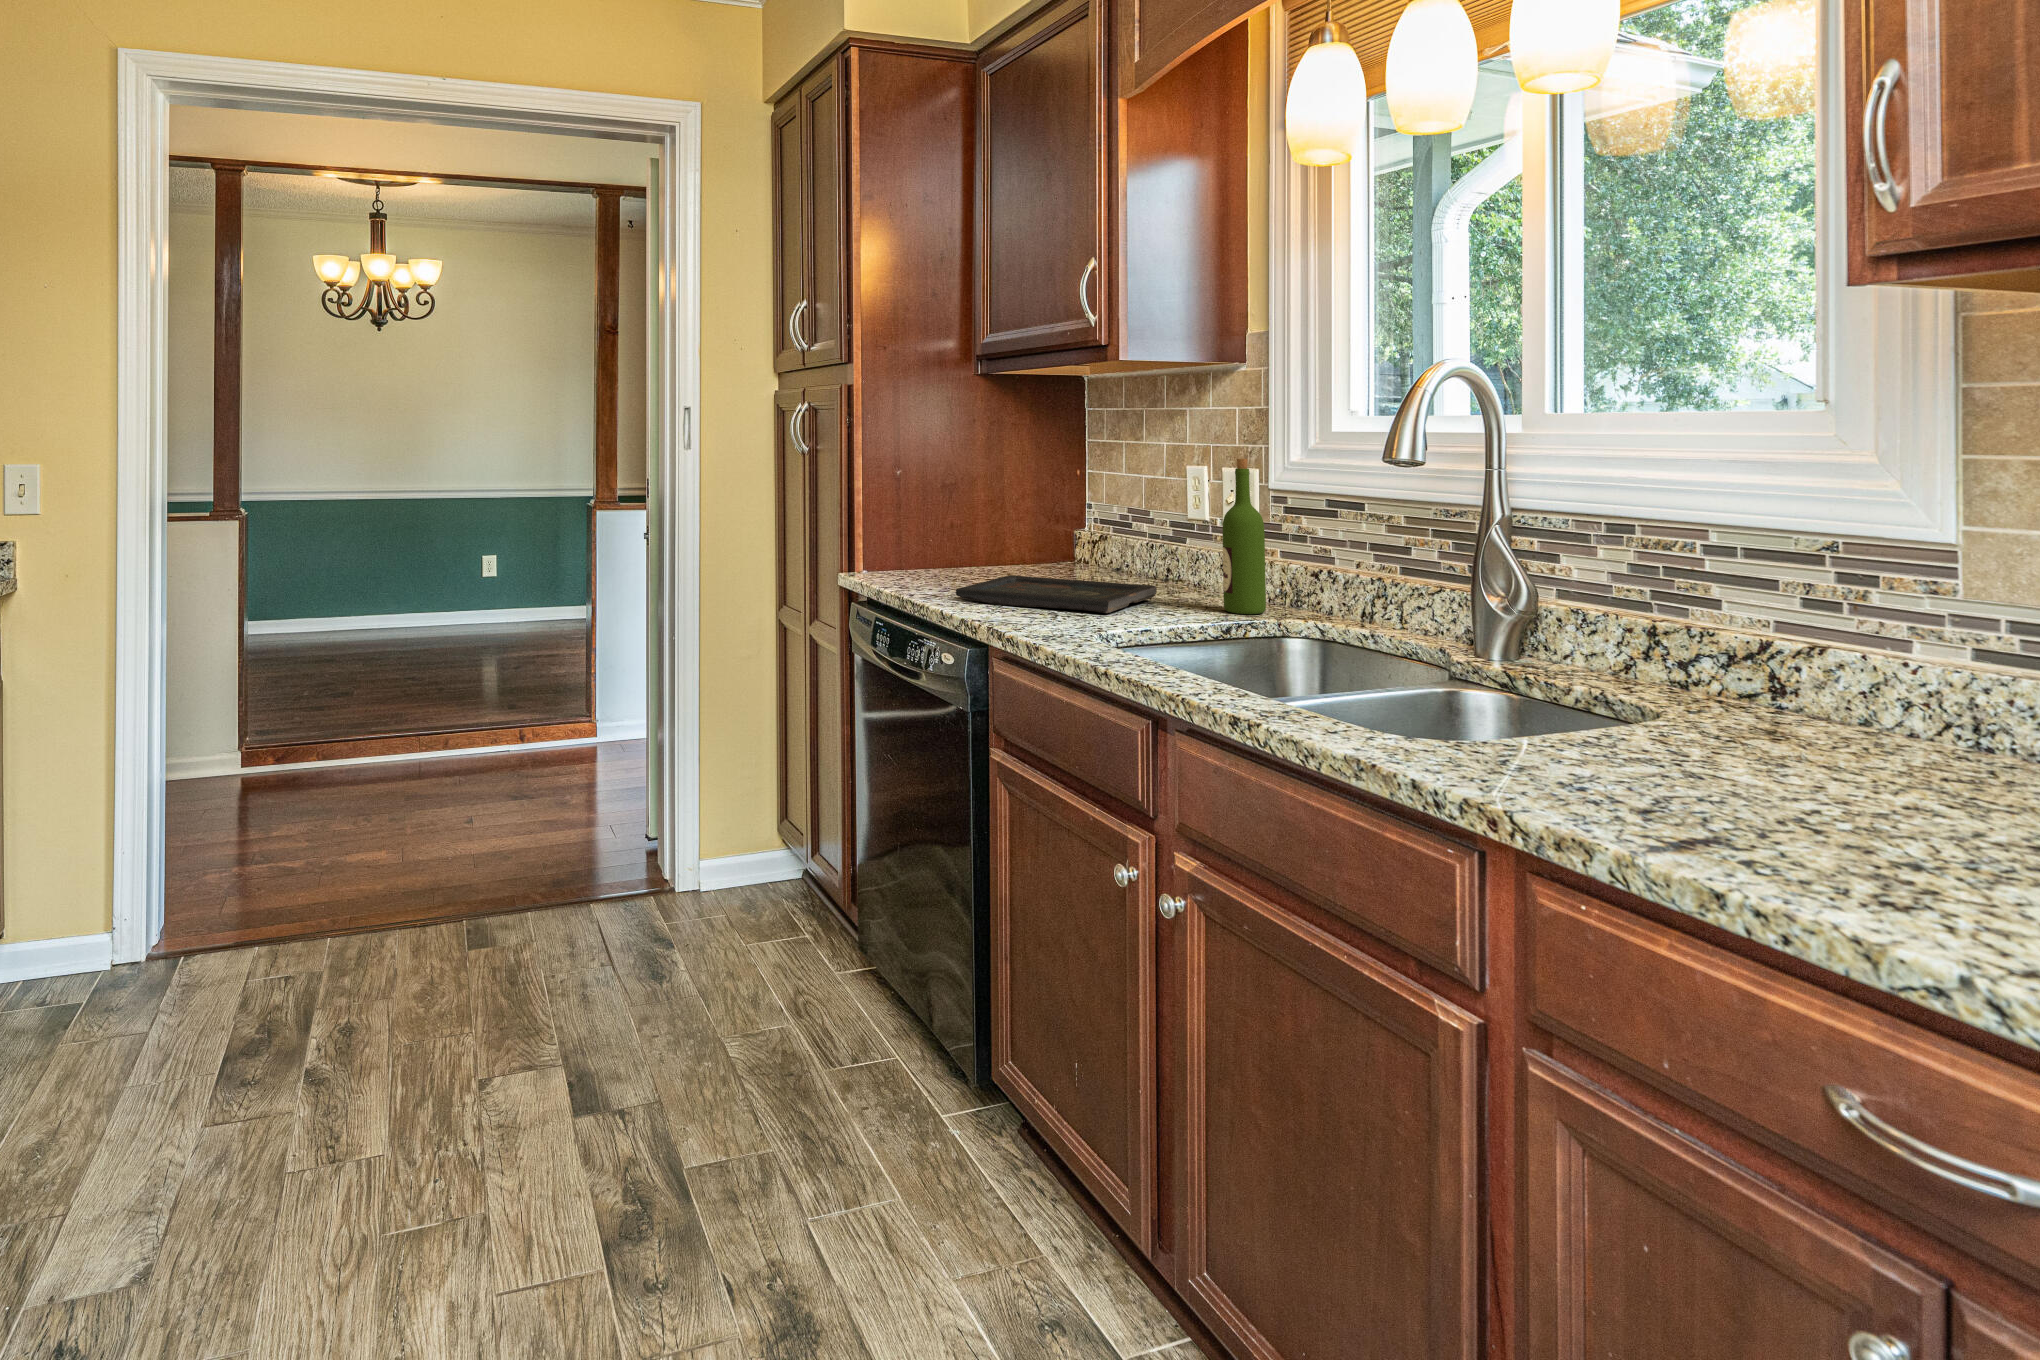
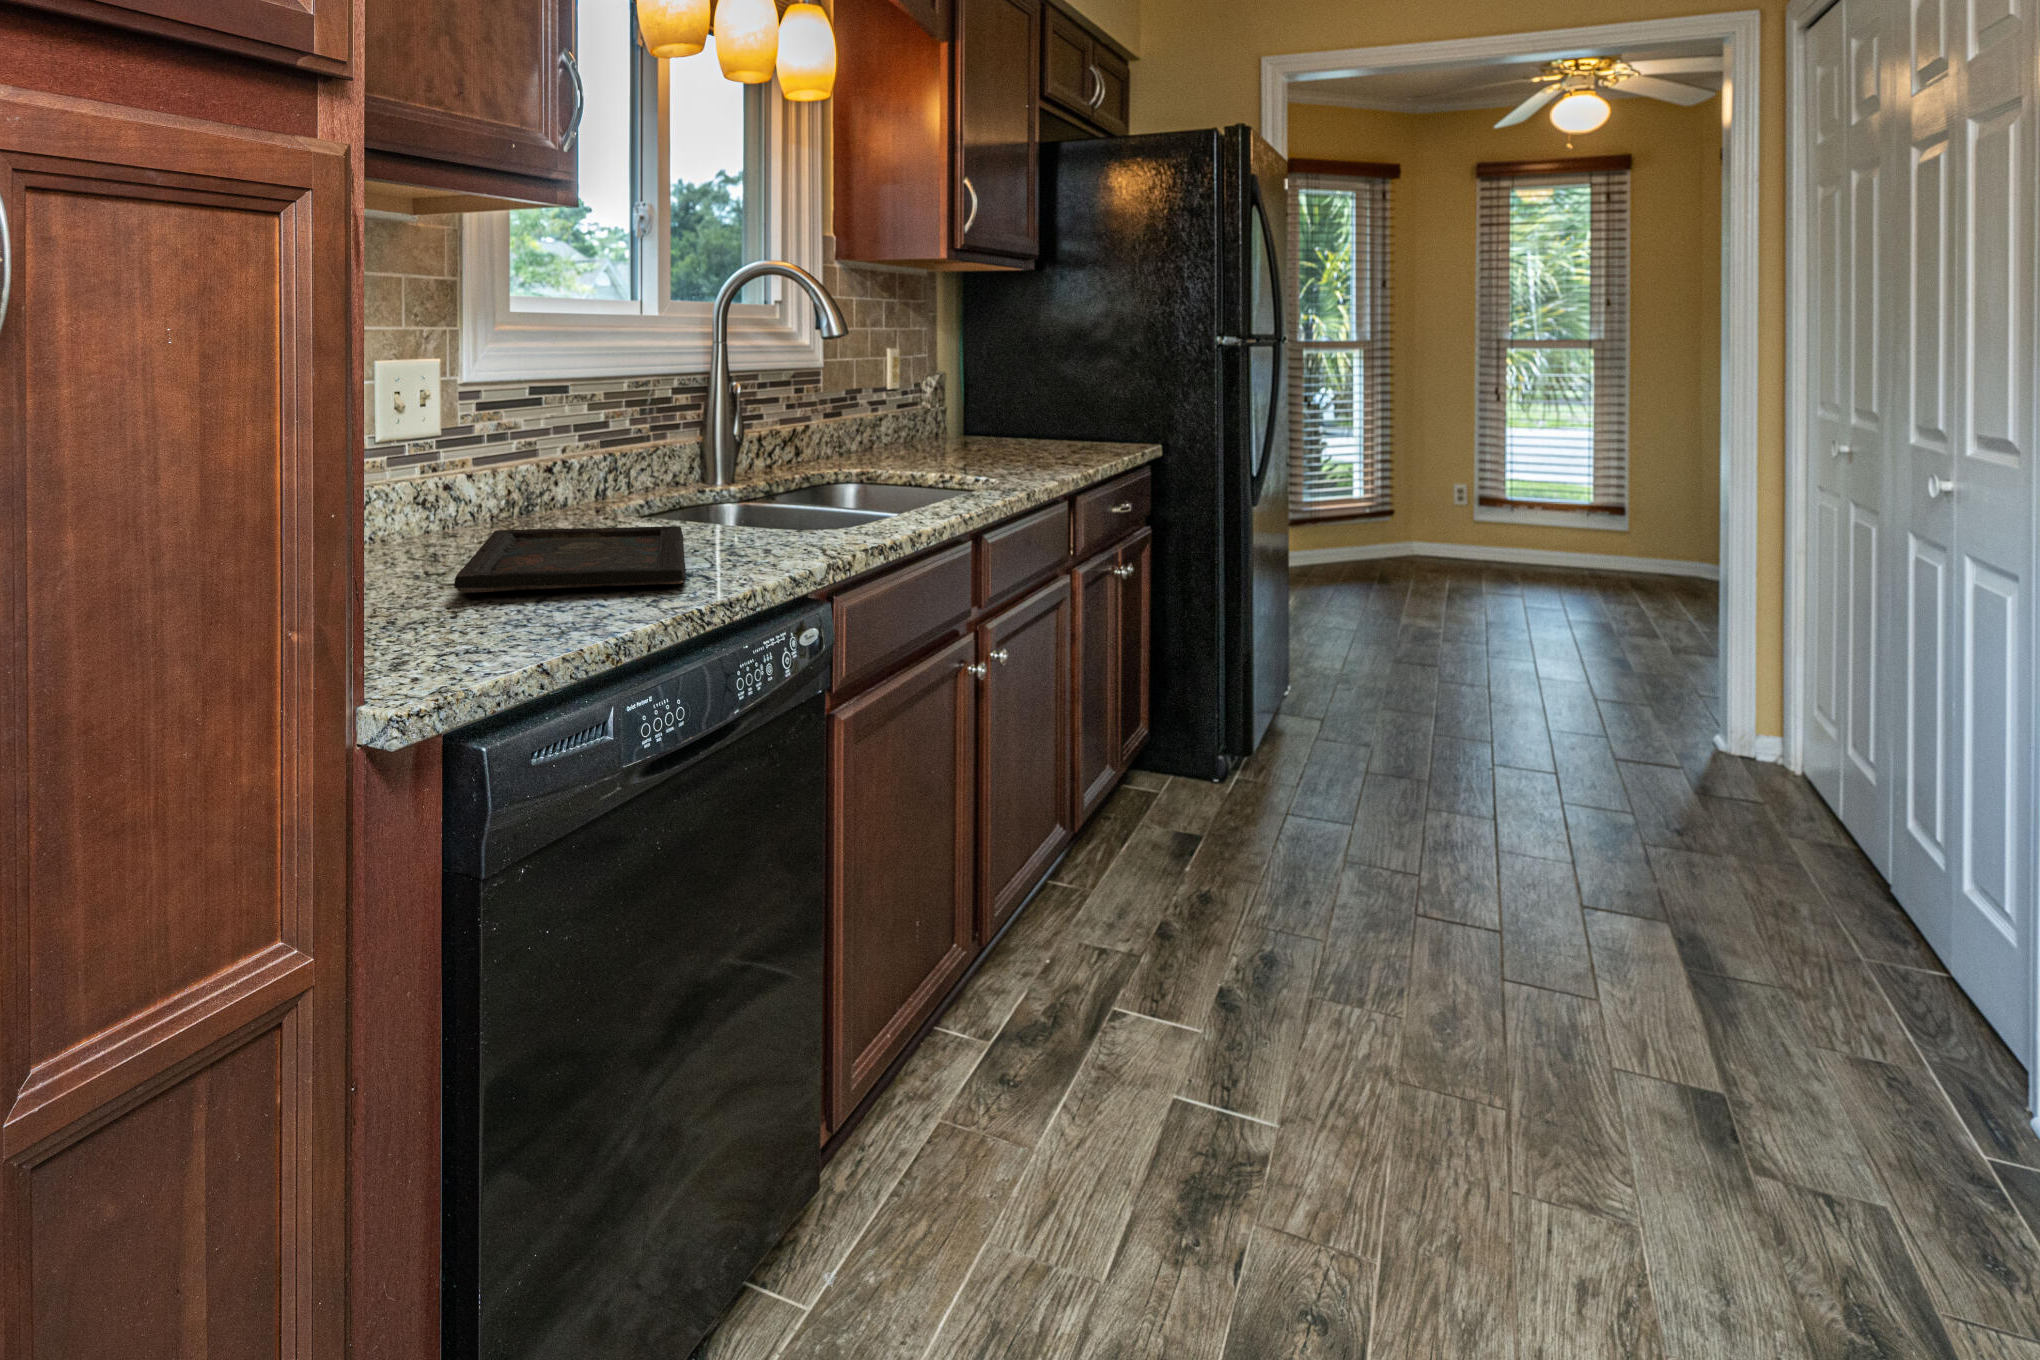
wine bottle: present [1222,459,1266,614] -> none [521,340,573,532]

